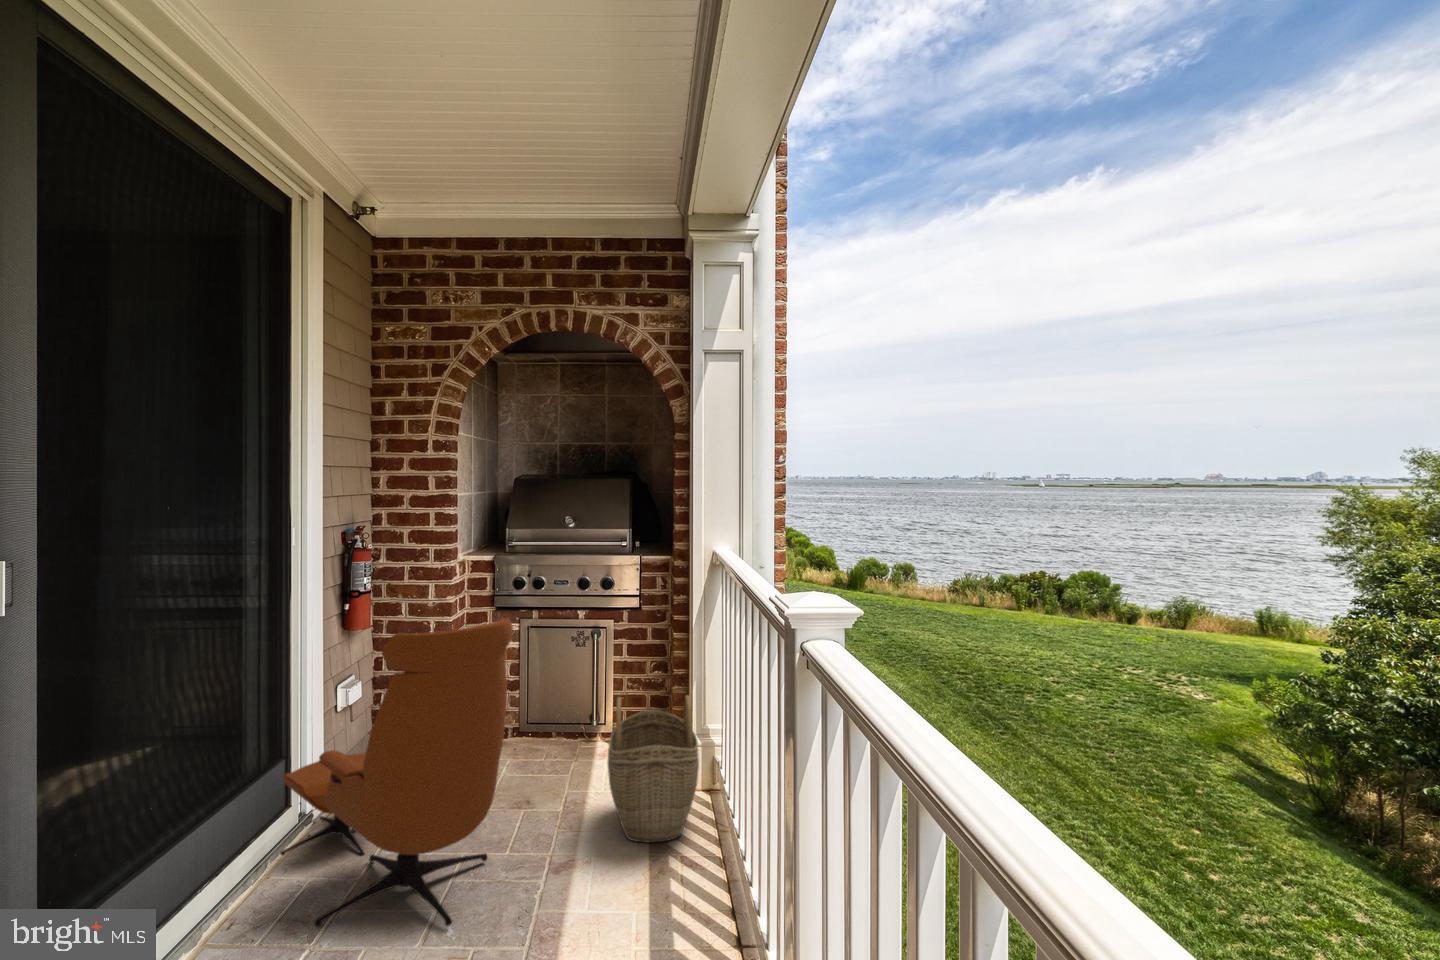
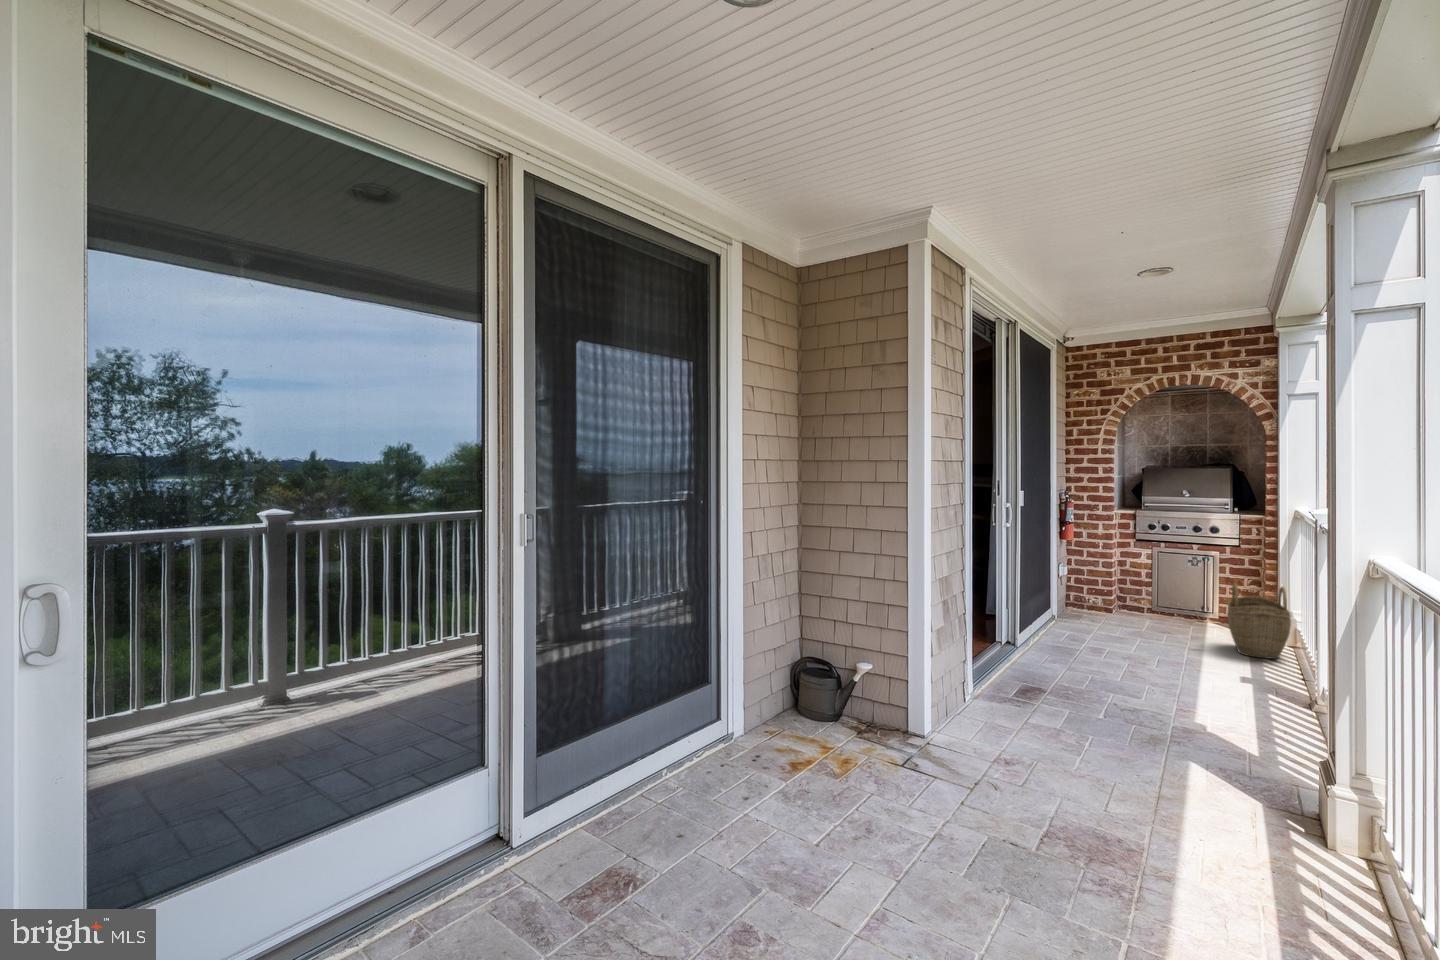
lounge chair: present [280,618,513,928] -> none [1051,530,1186,659]

